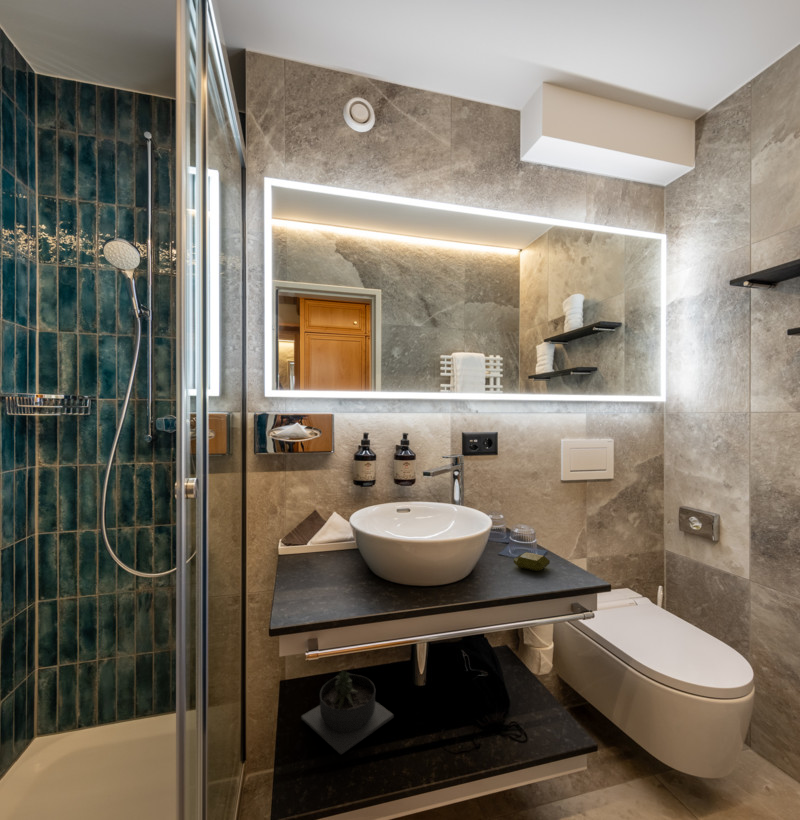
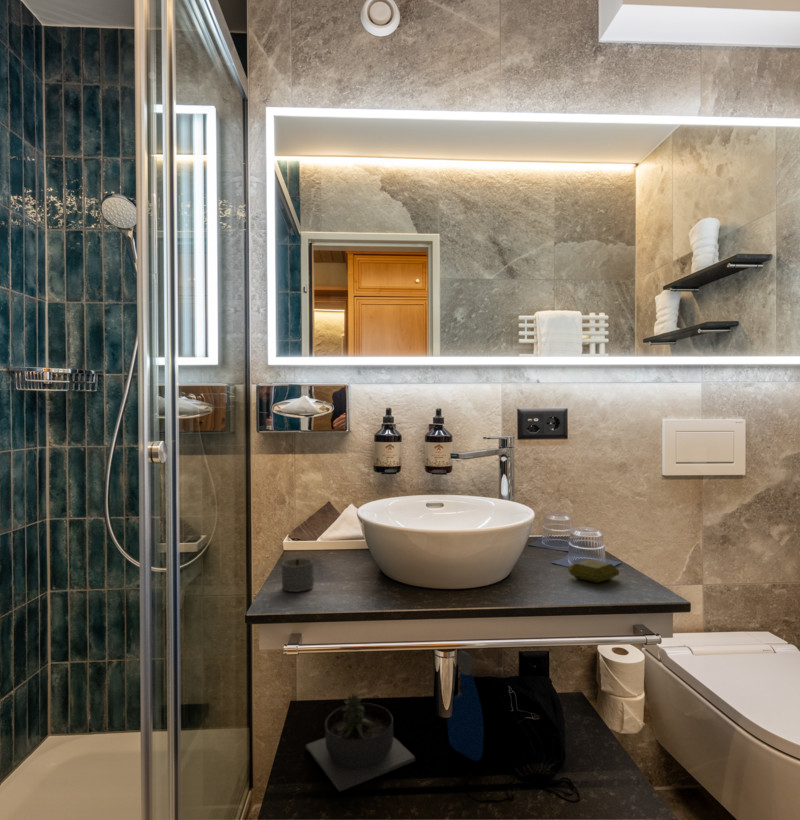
candle: none [299,568,339,598] -> present [282,558,314,592]
spray bottle: none [415,624,446,711] -> present [447,651,484,761]

